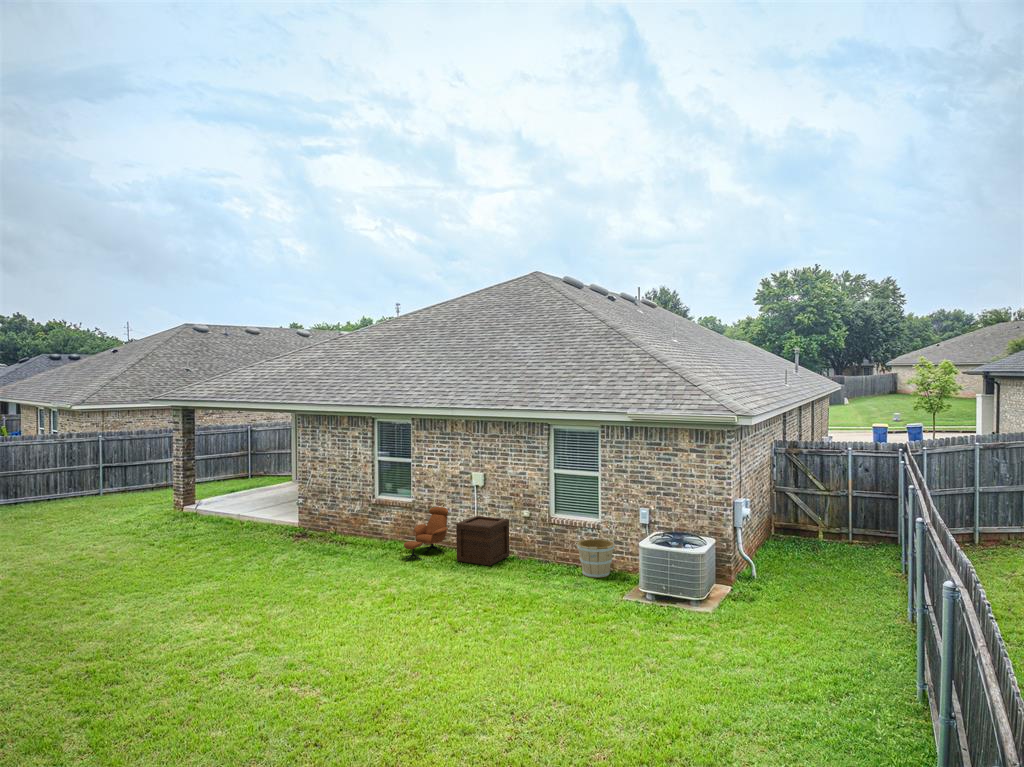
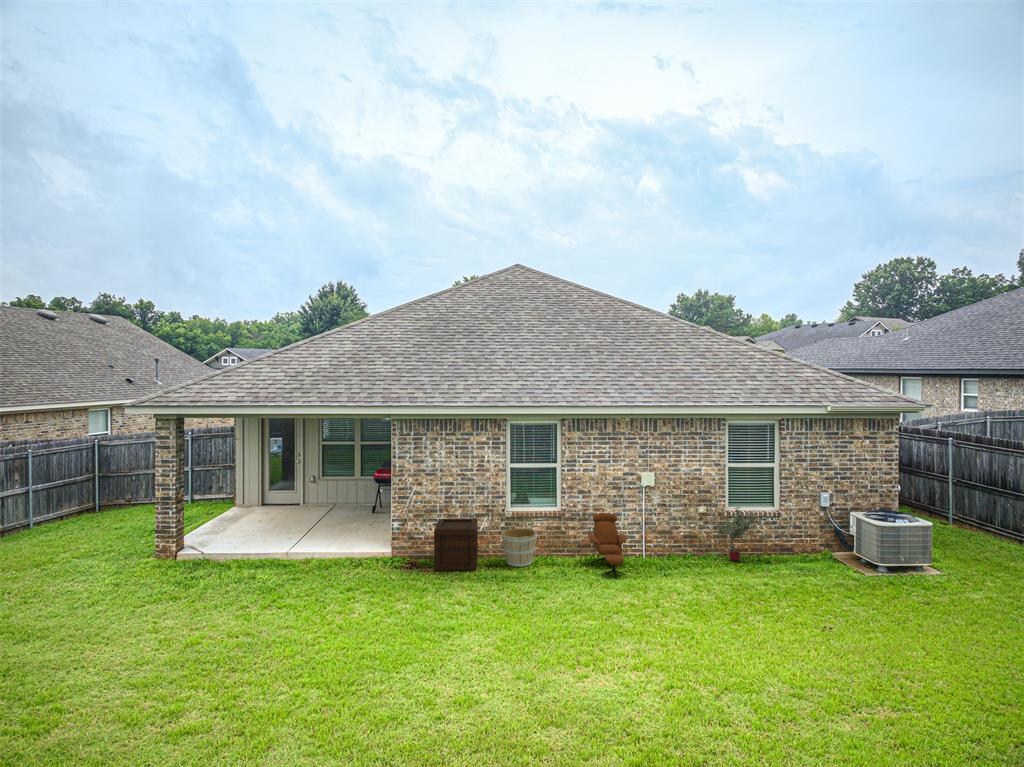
potted tree: none [520,512,559,566] -> present [713,507,756,562]
wooden crate: present [456,516,510,566] -> present [434,518,478,571]
wooden bucket: present [577,539,615,578] -> present [501,528,538,567]

